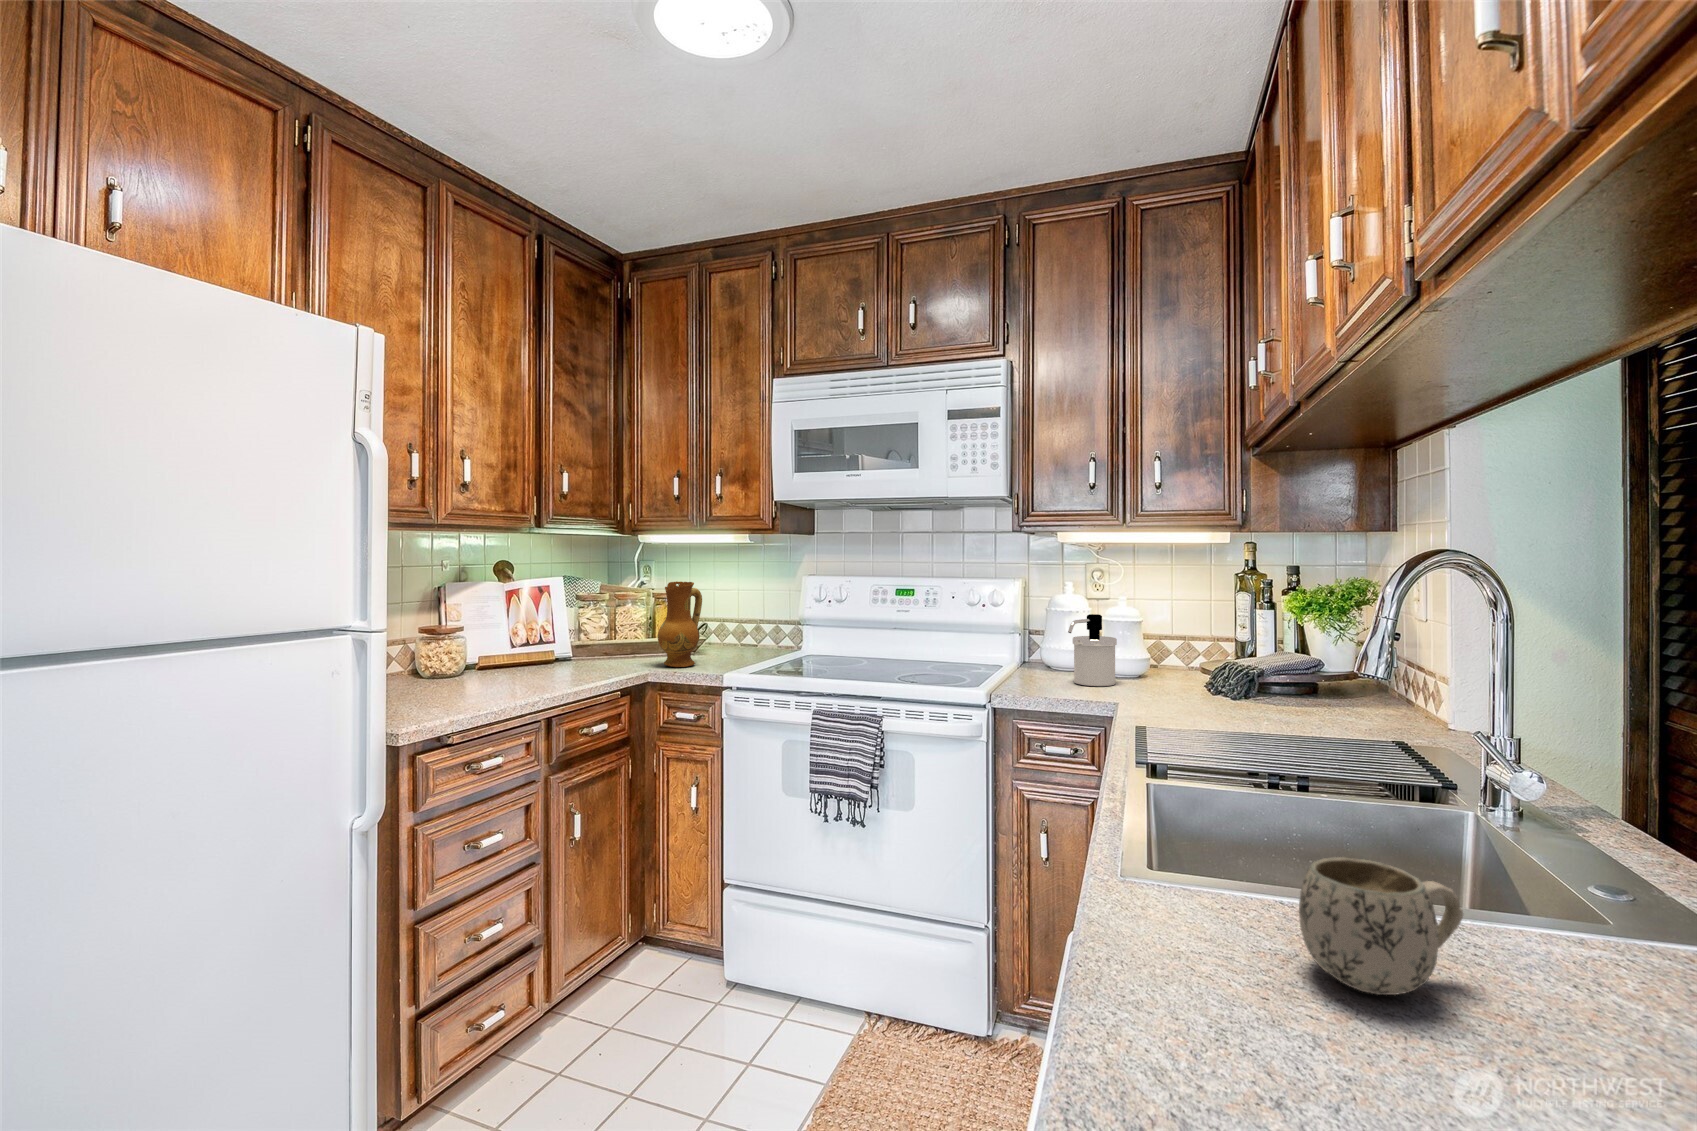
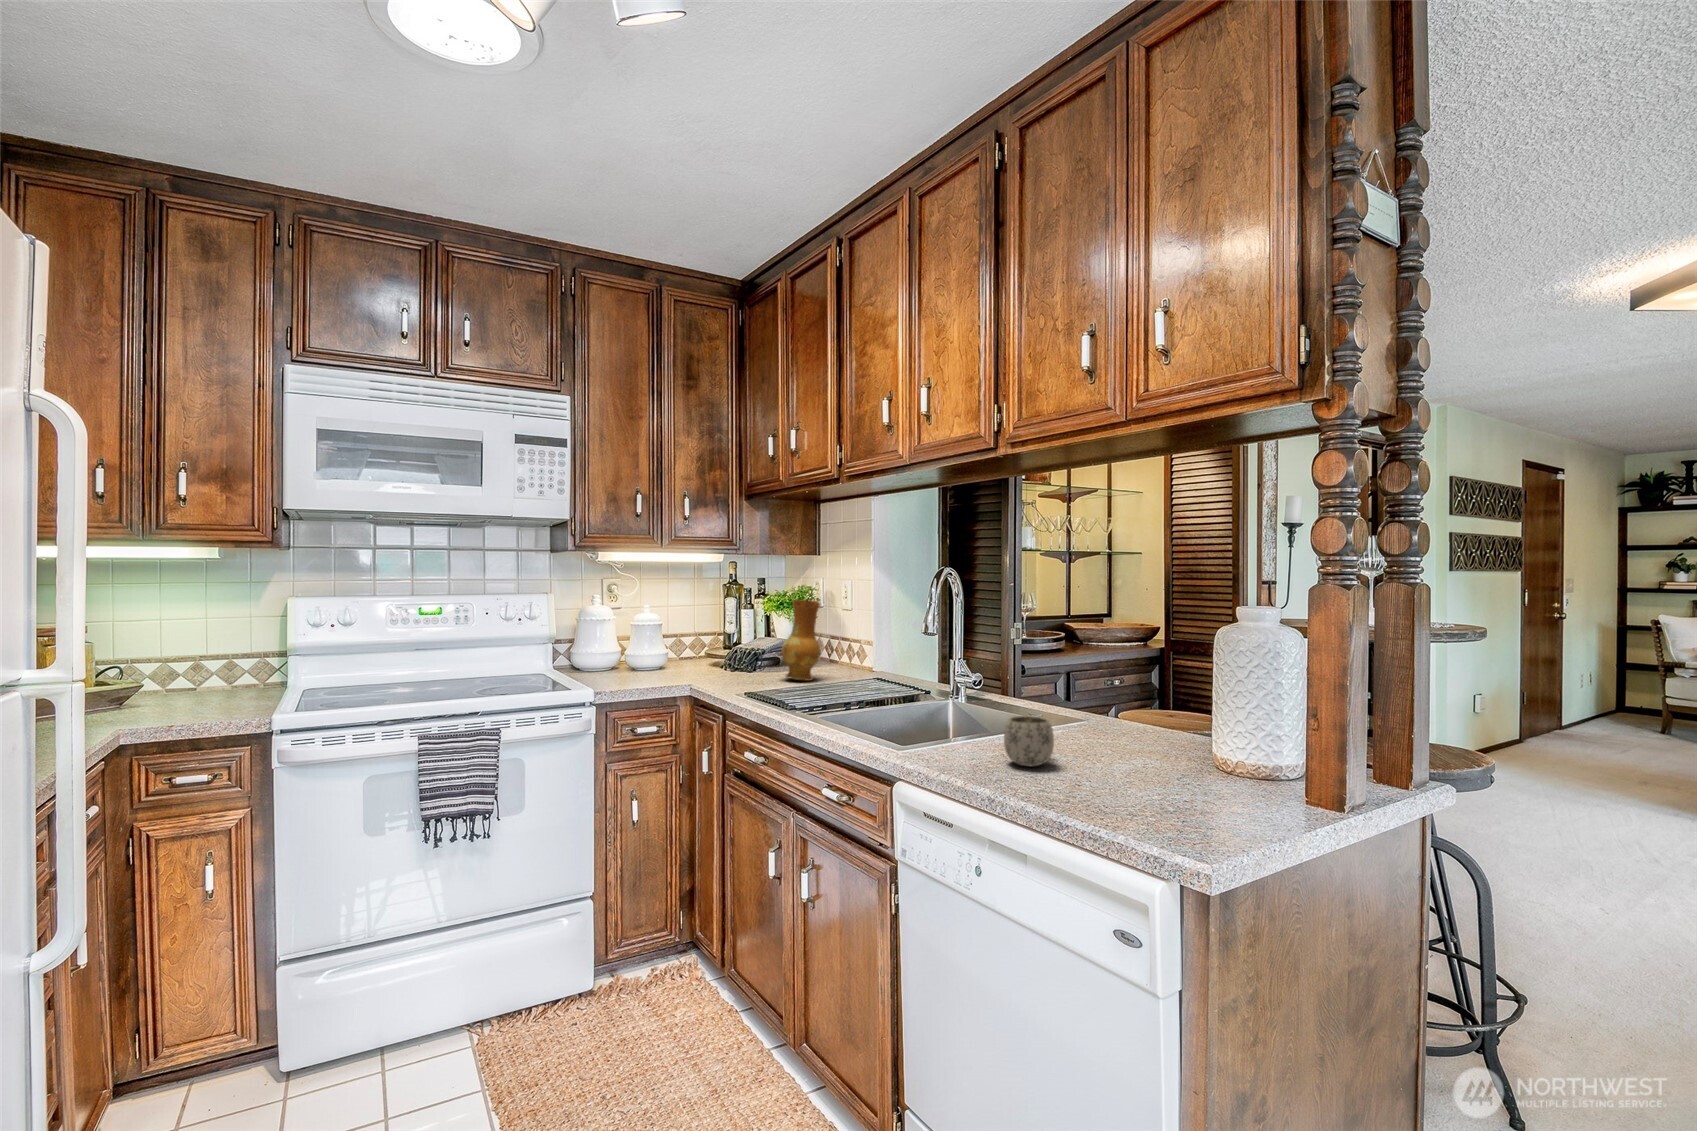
ceramic jug: present [658,581,702,667] -> present [781,600,821,681]
soap dispenser: present [1068,614,1117,686] -> none [626,621,661,679]

